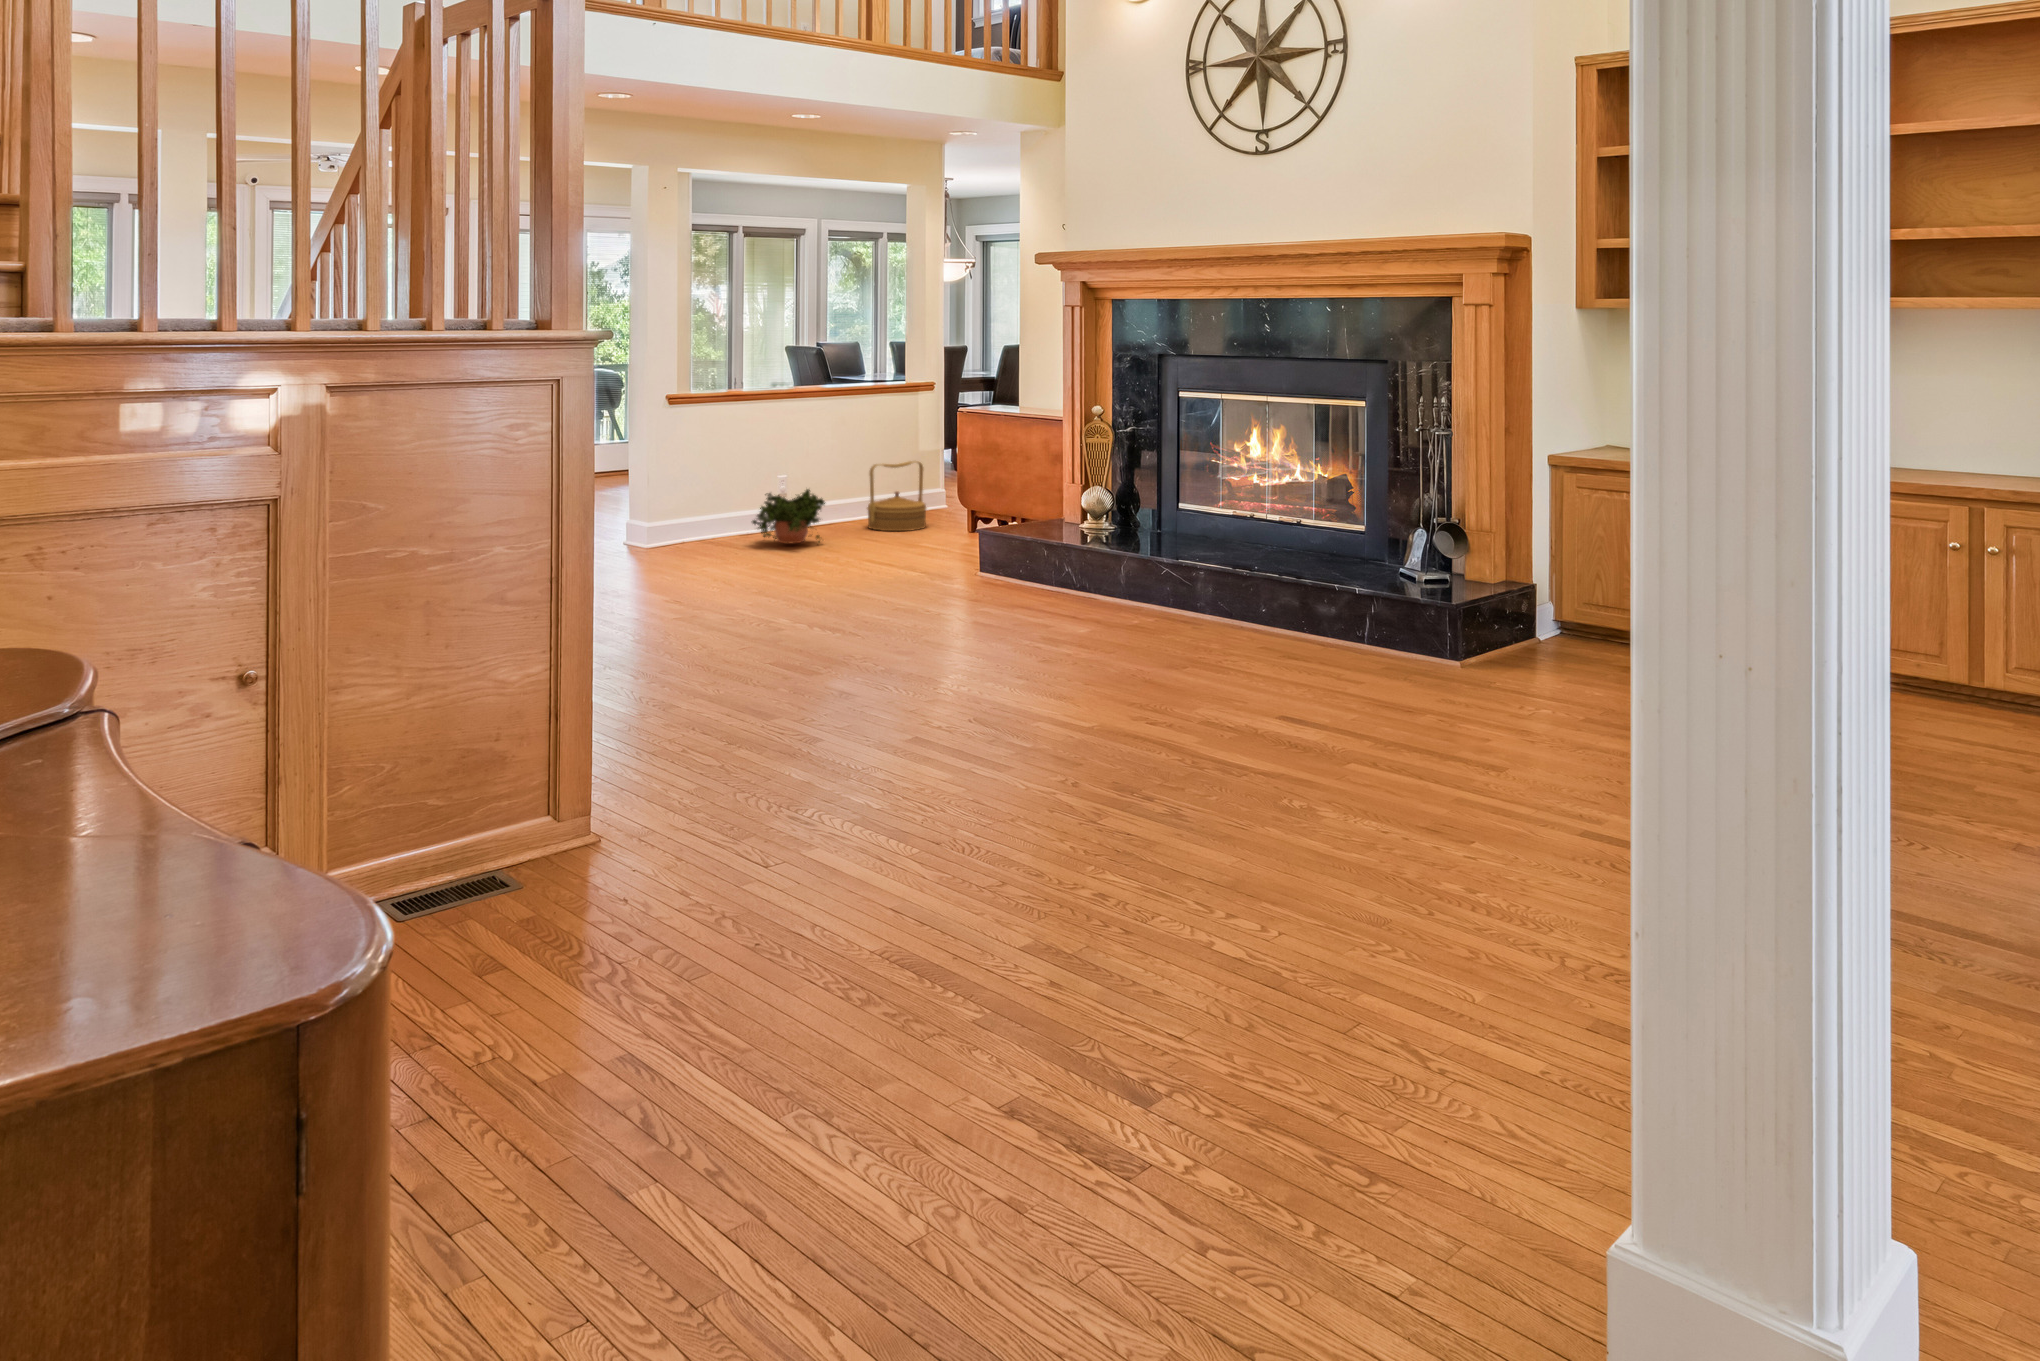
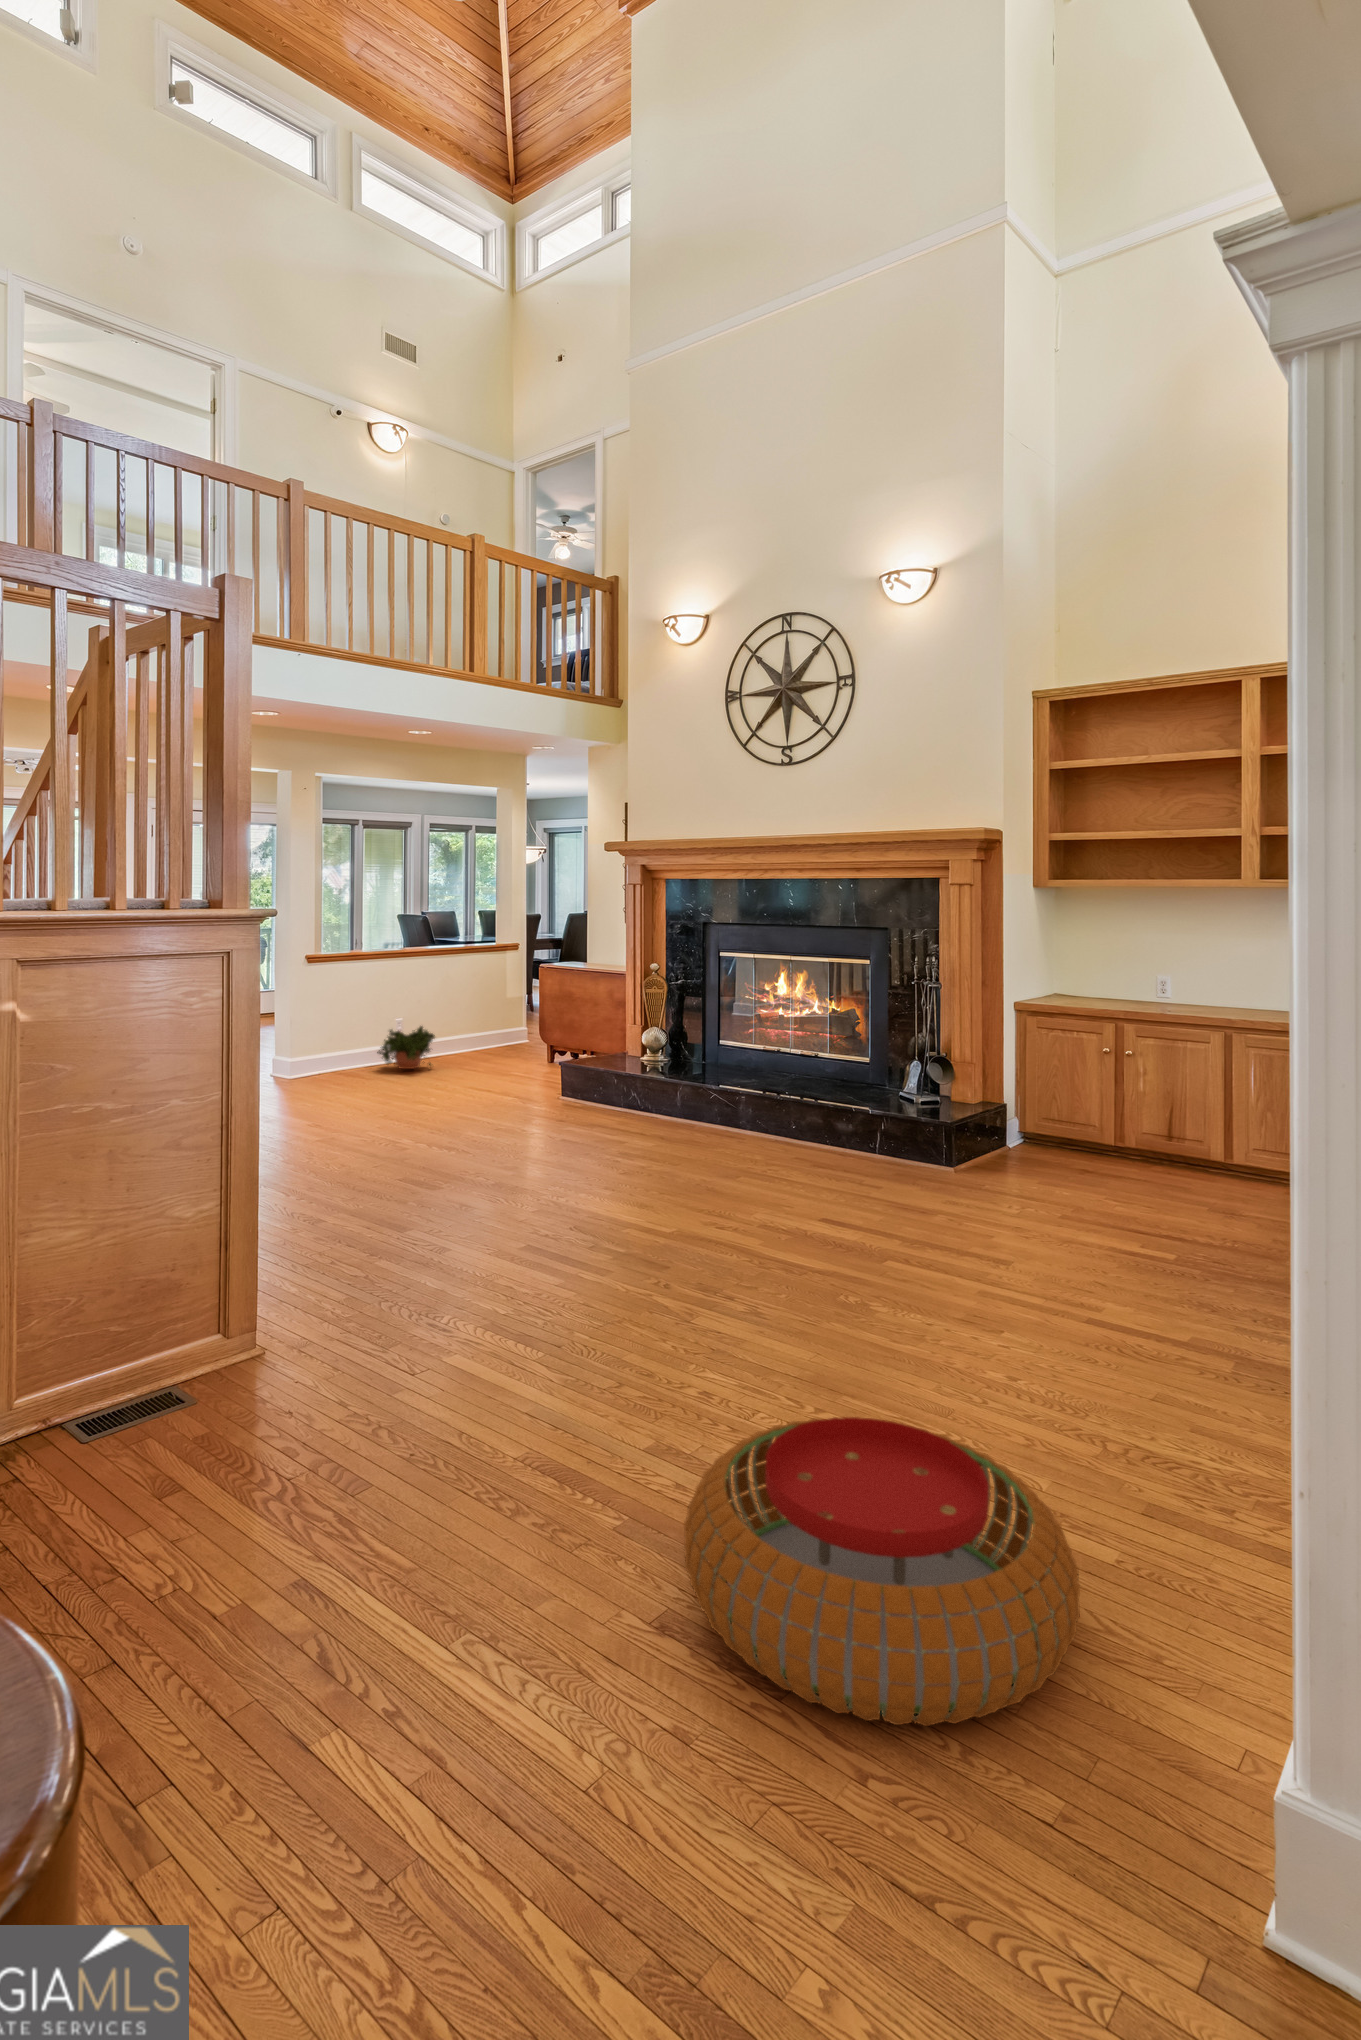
woven basket: present [867,461,927,531] -> none [466,1003,514,1058]
pouf: none [1040,902,1468,1201] -> present [684,1417,1080,1726]

